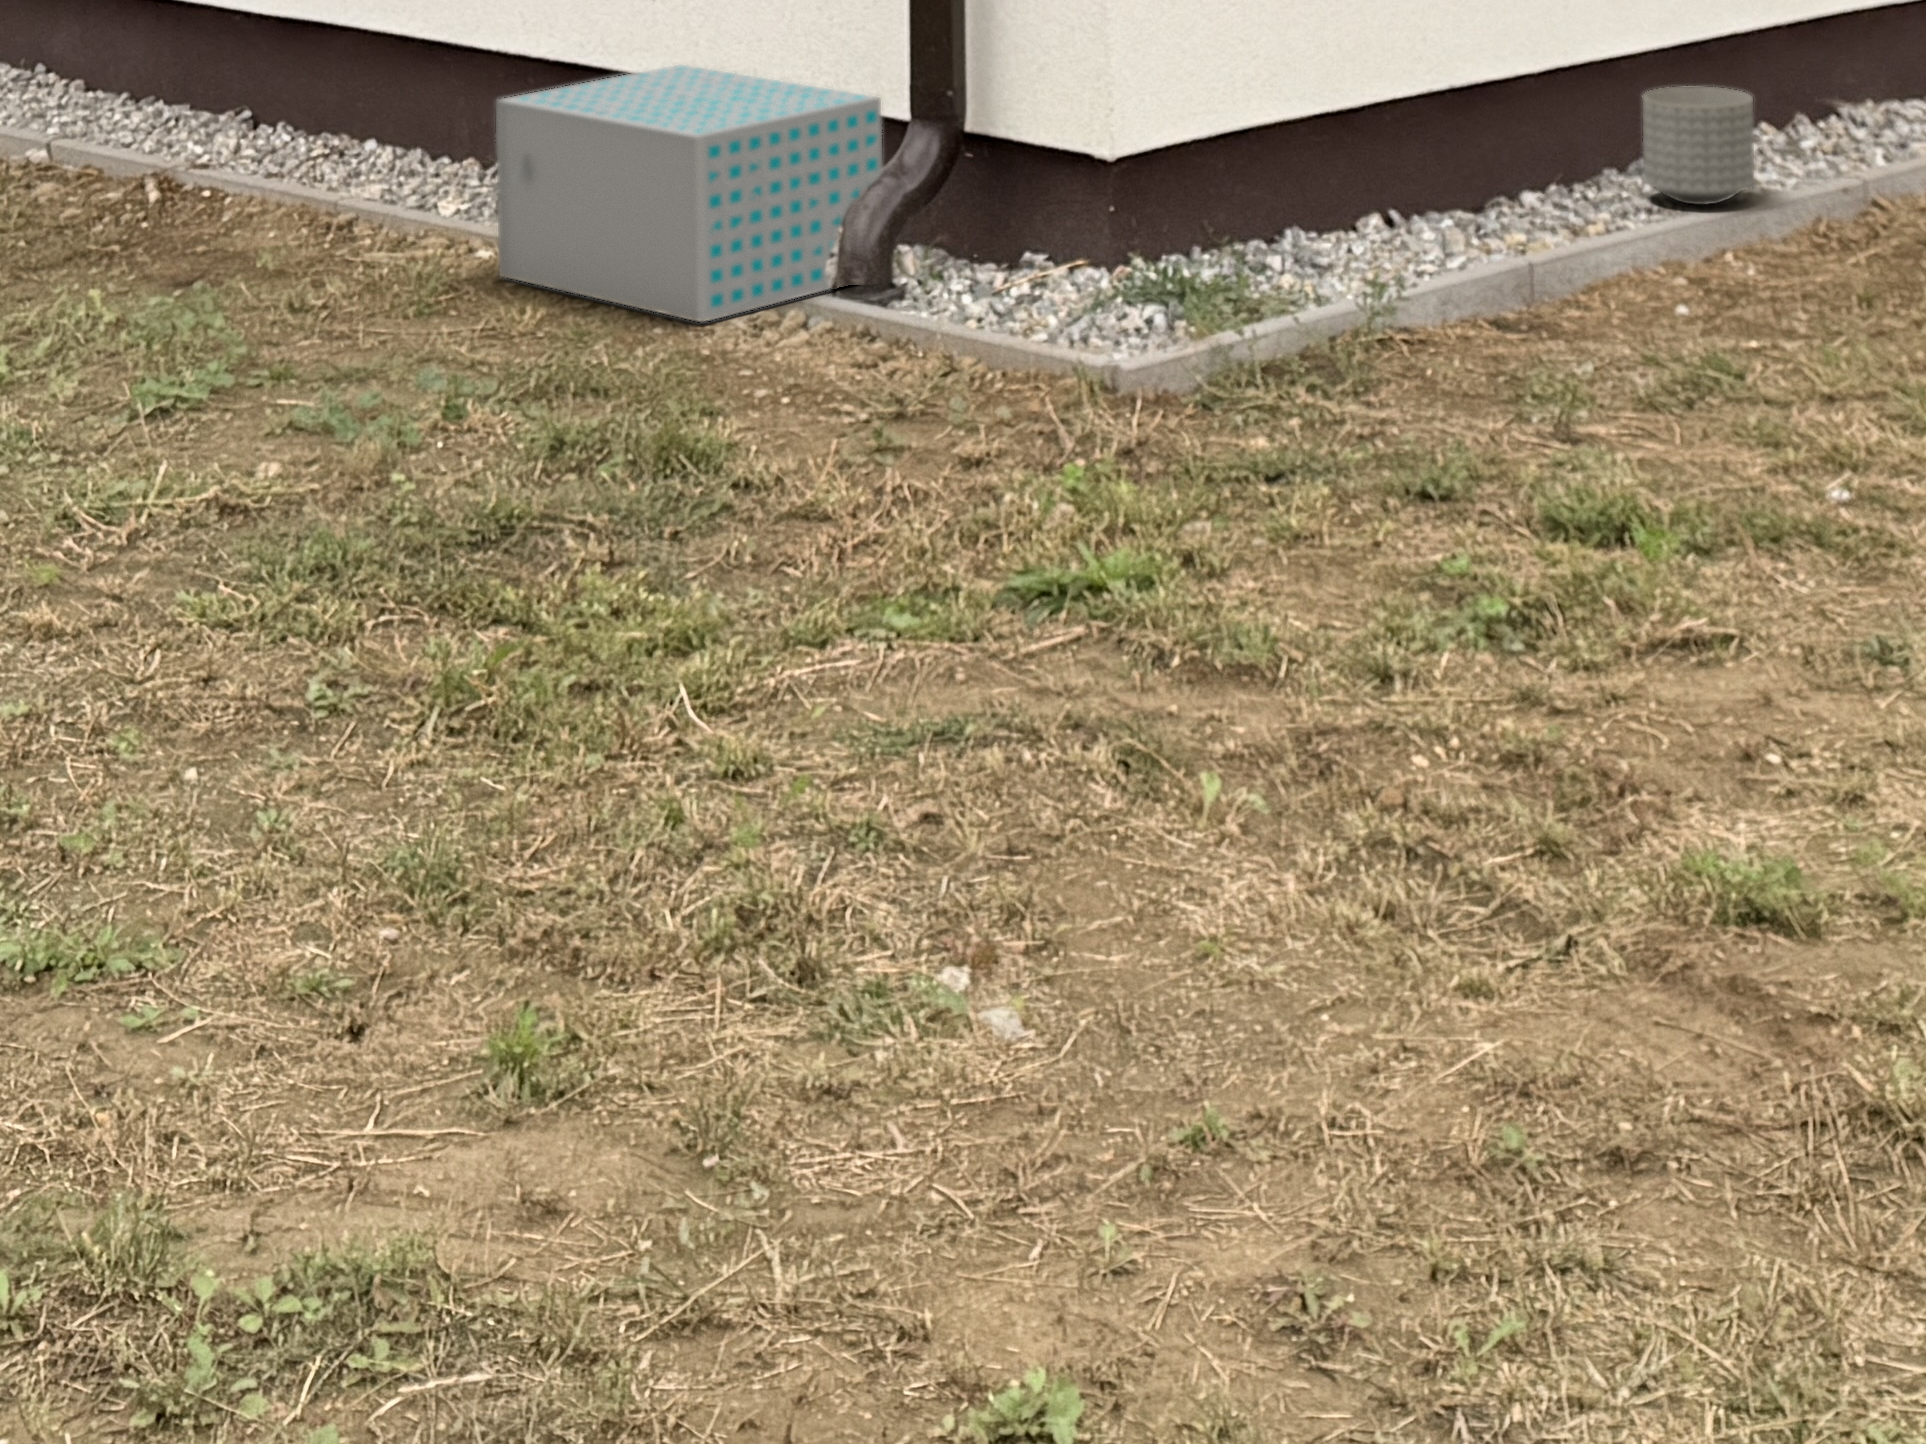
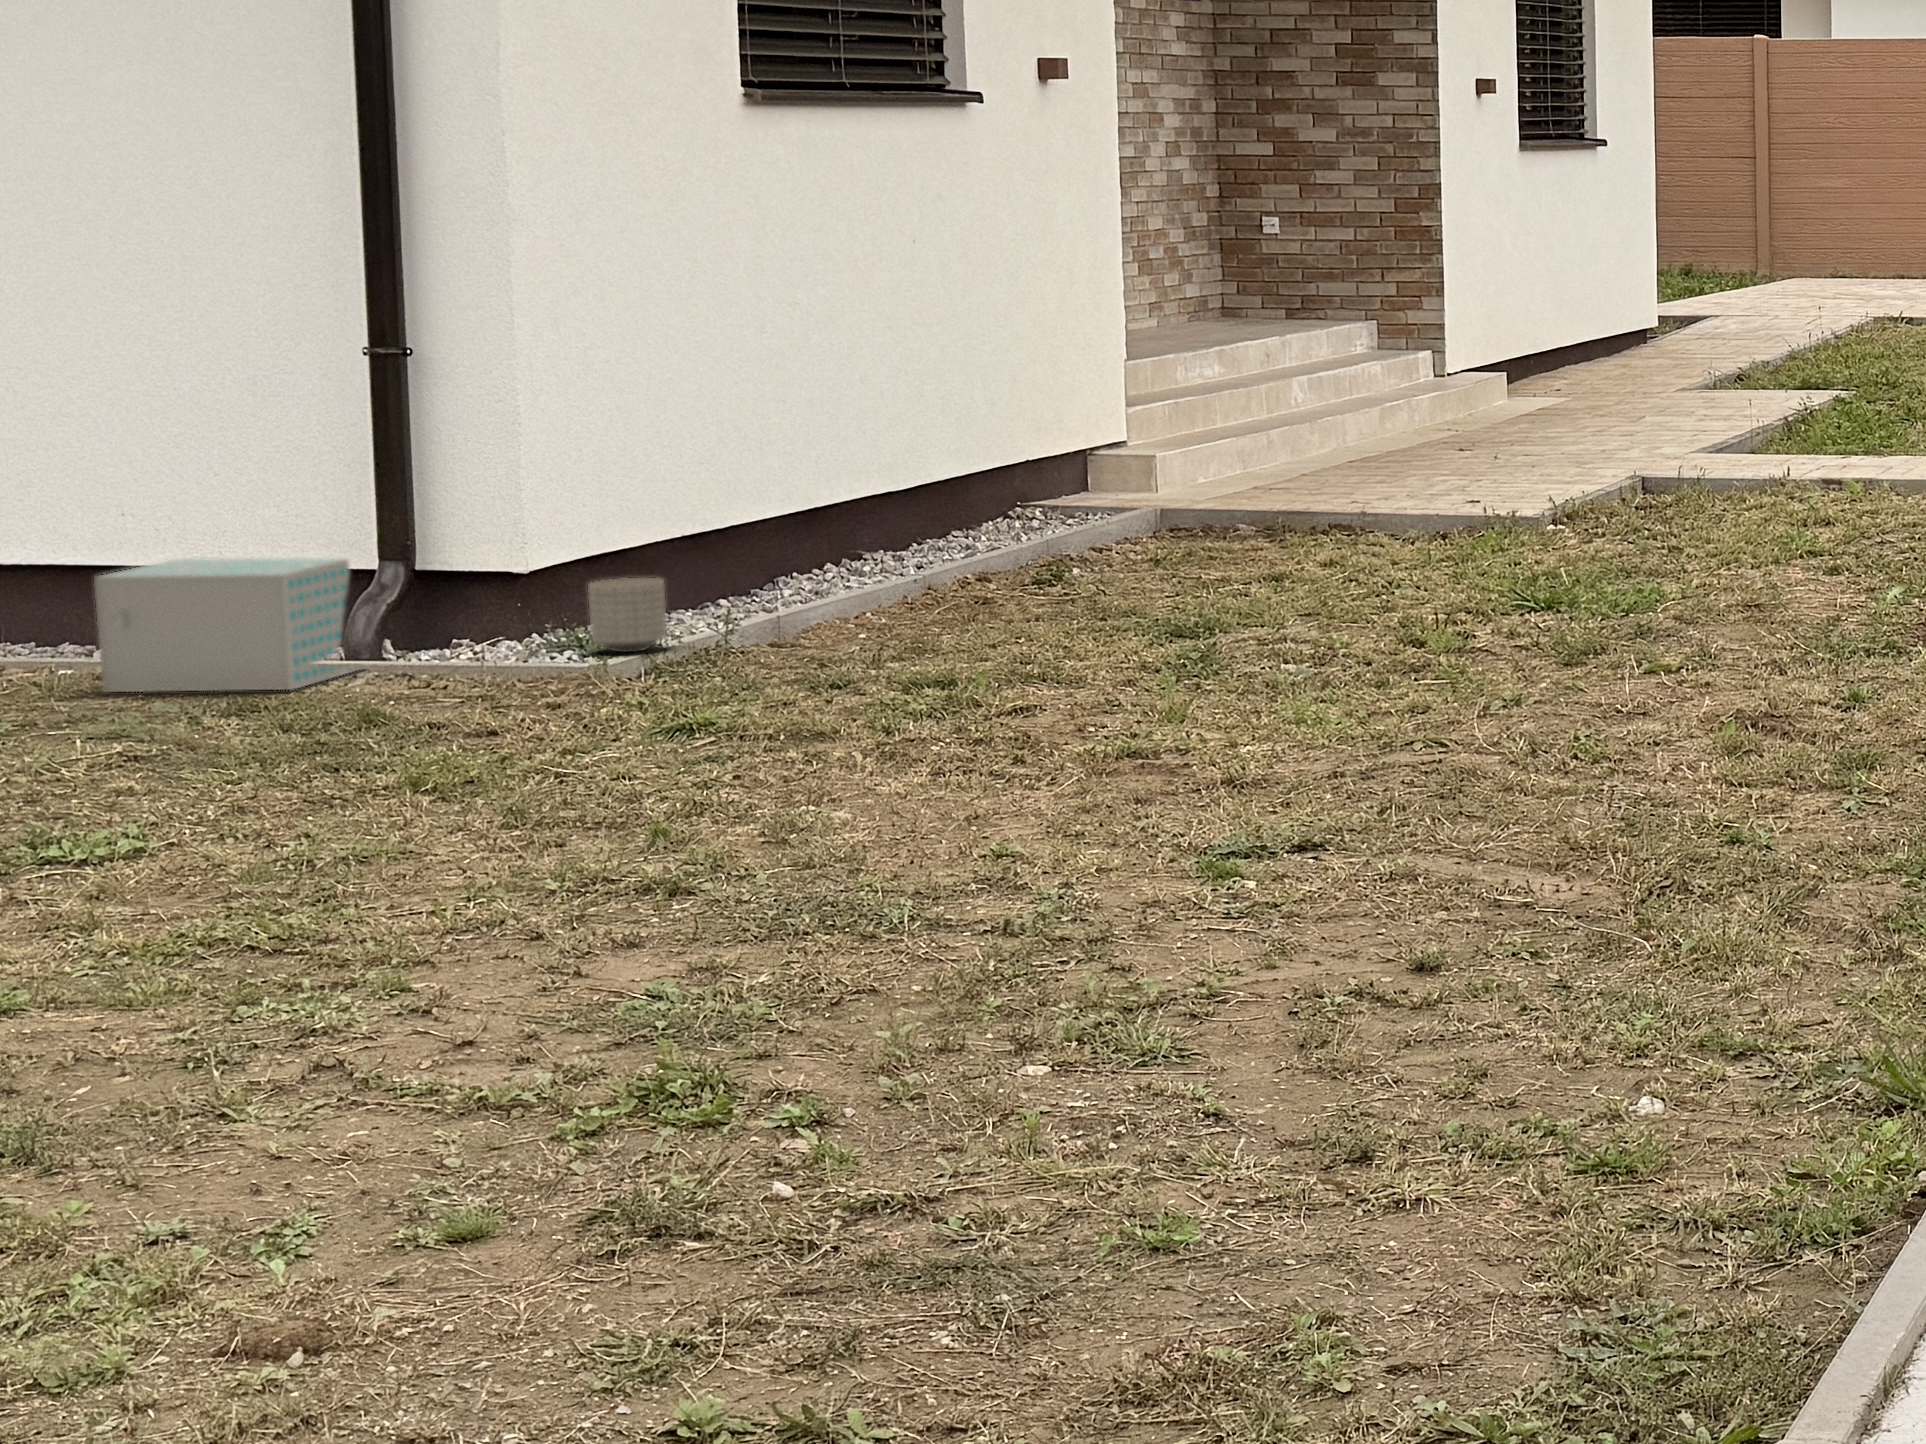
planter: present [1643,86,1754,205] -> present [588,578,667,652]

